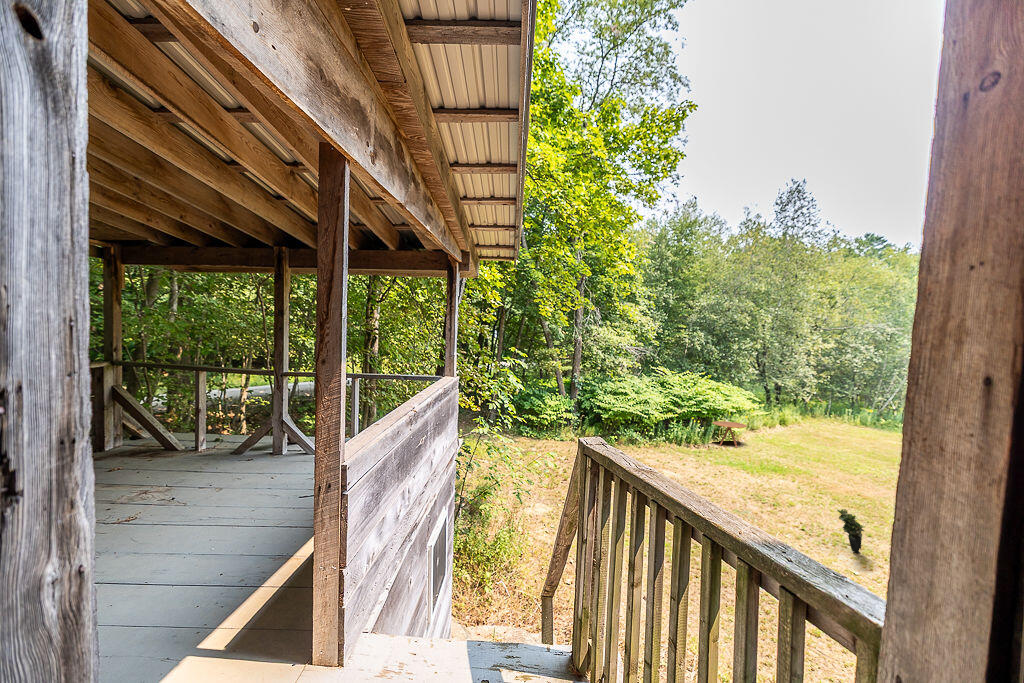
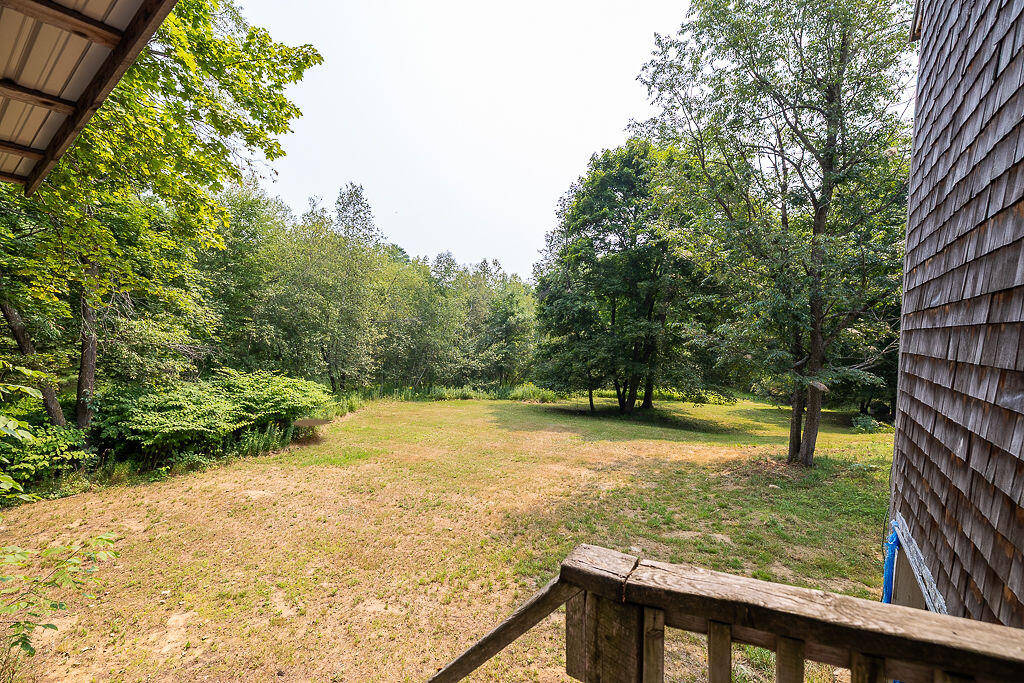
potted plant: present [837,509,864,553] -> none [443,503,464,540]

